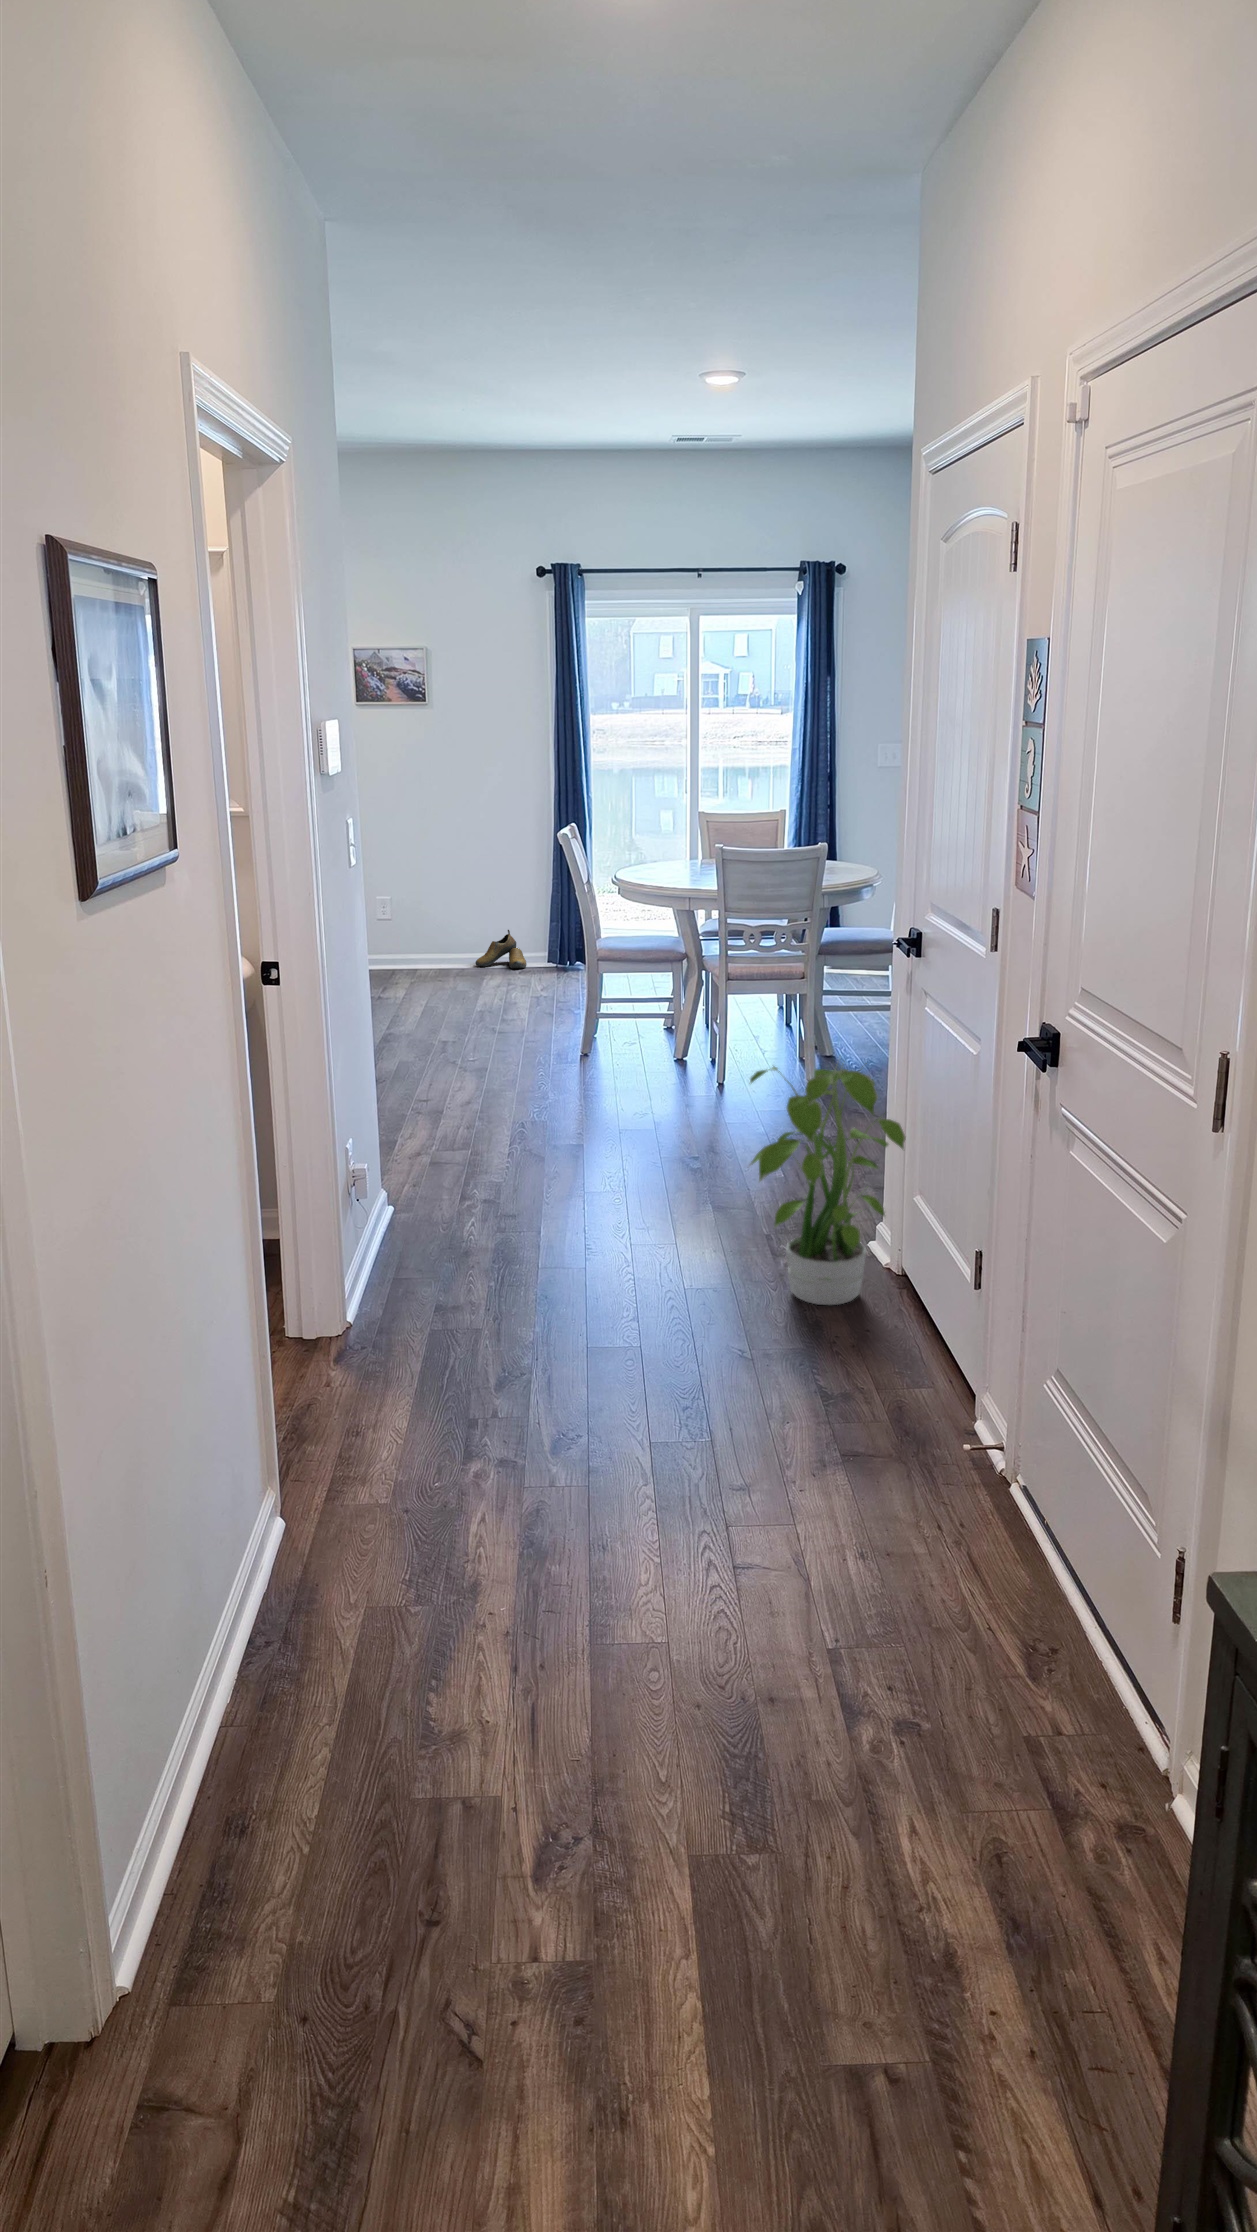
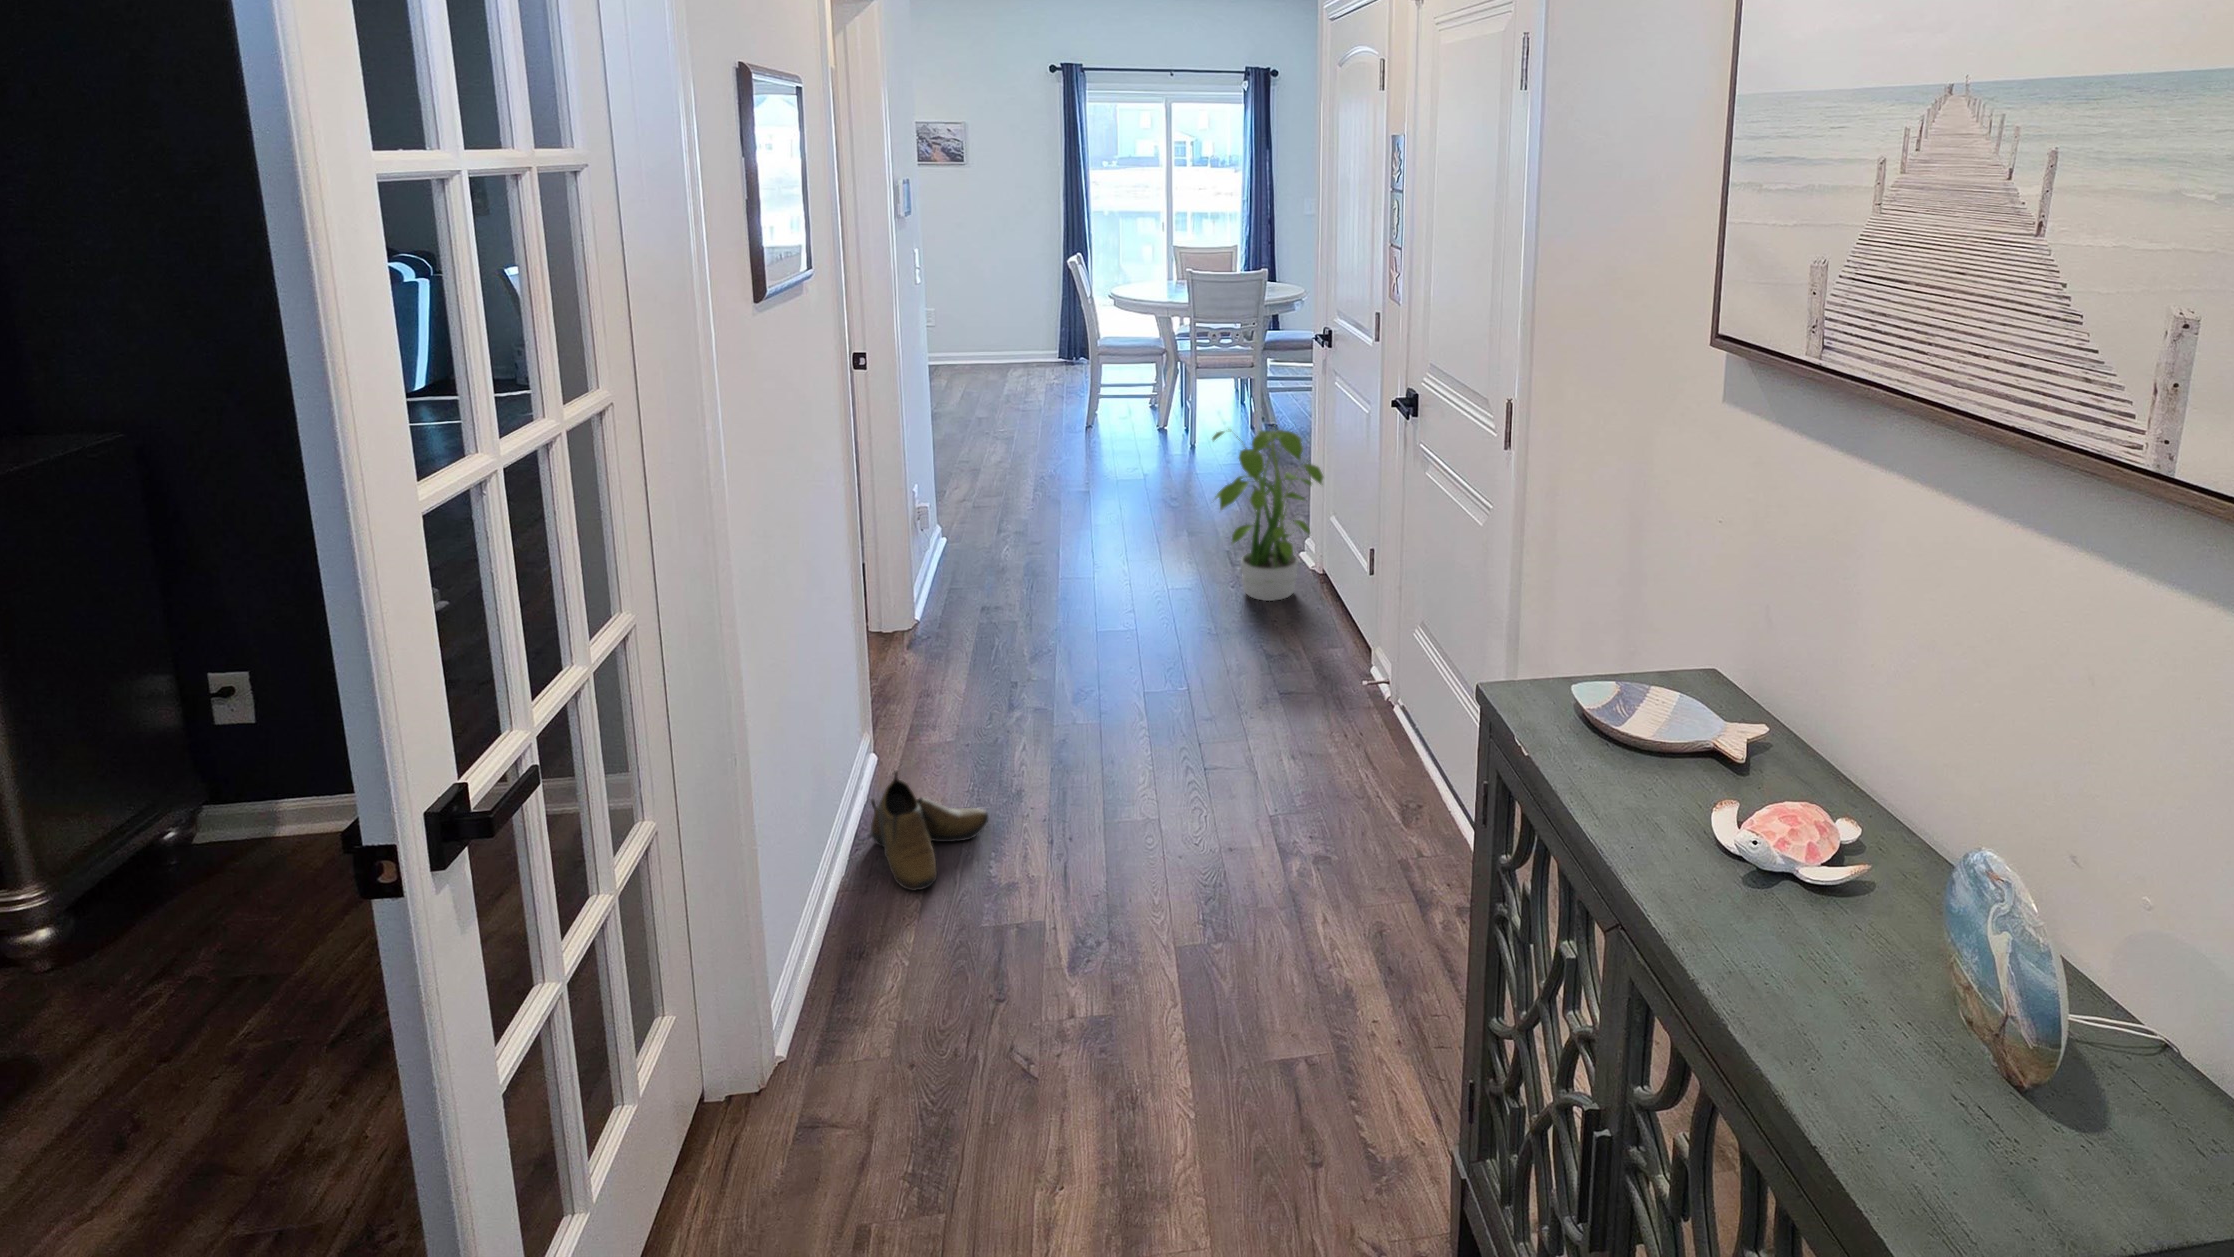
shoe: present [475,930,527,968] -> present [870,771,989,891]

